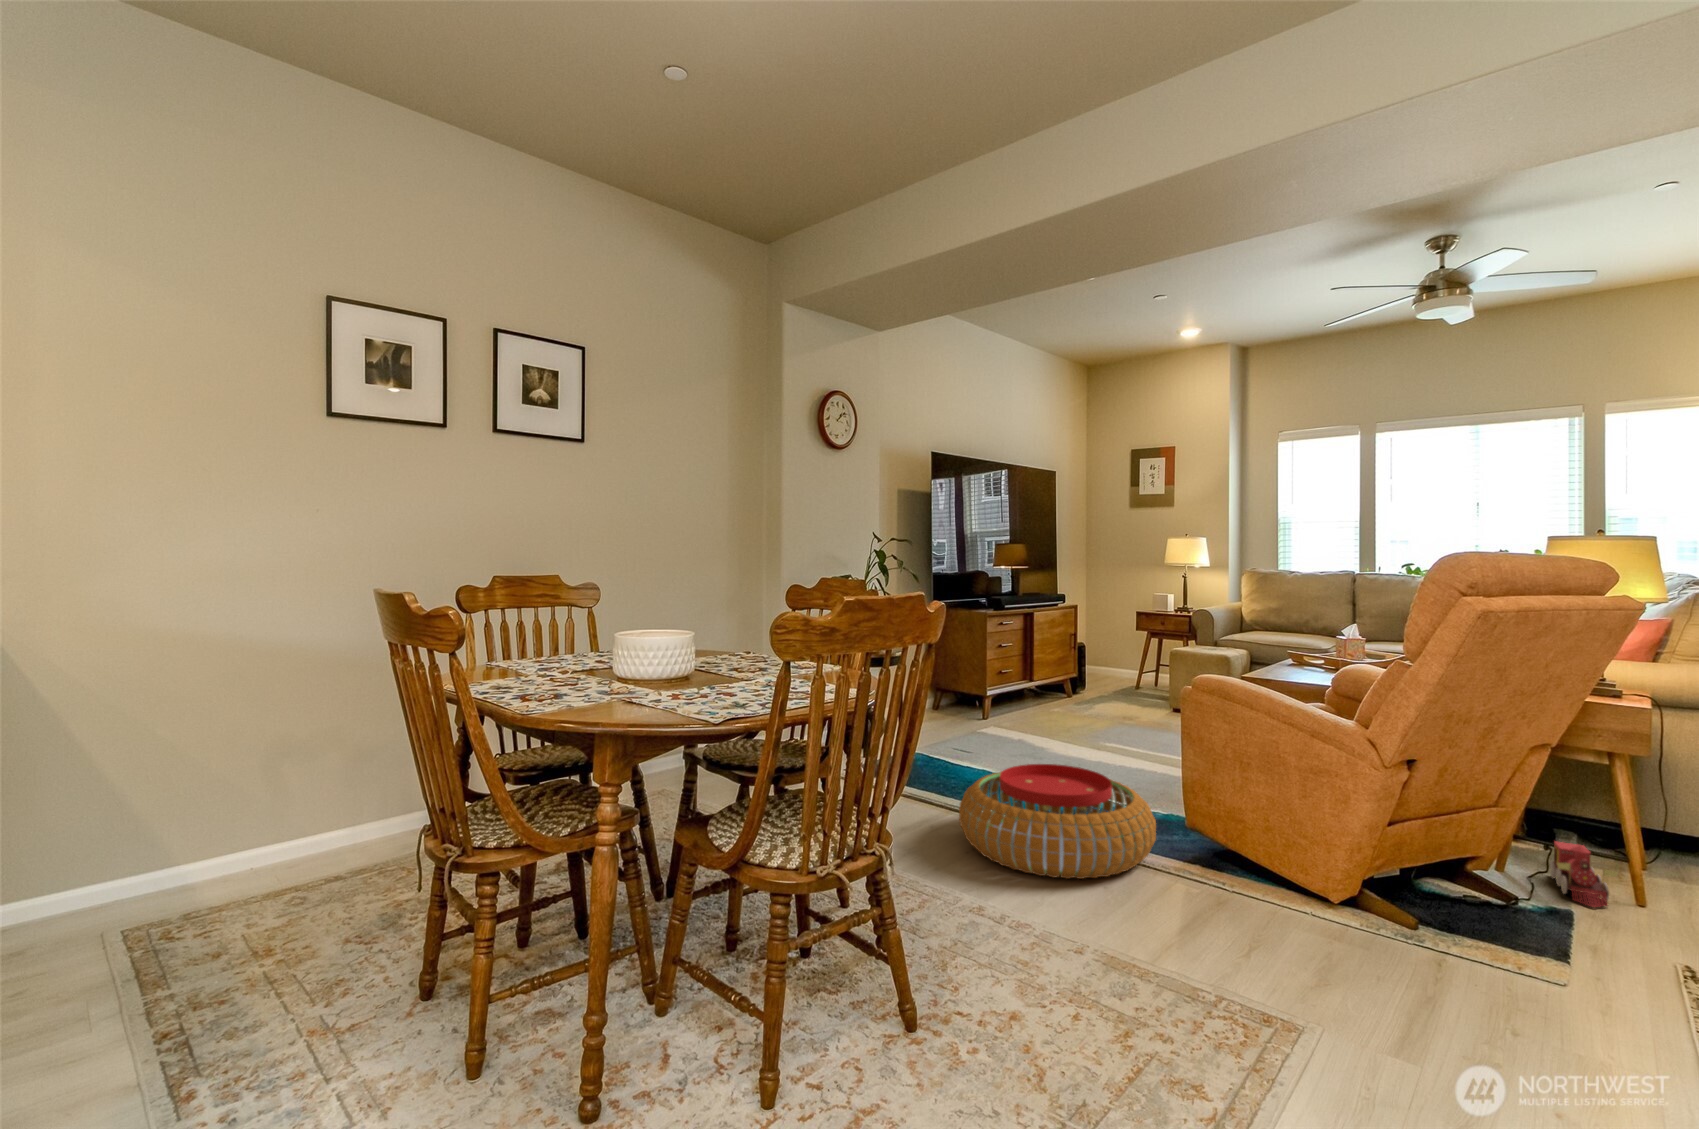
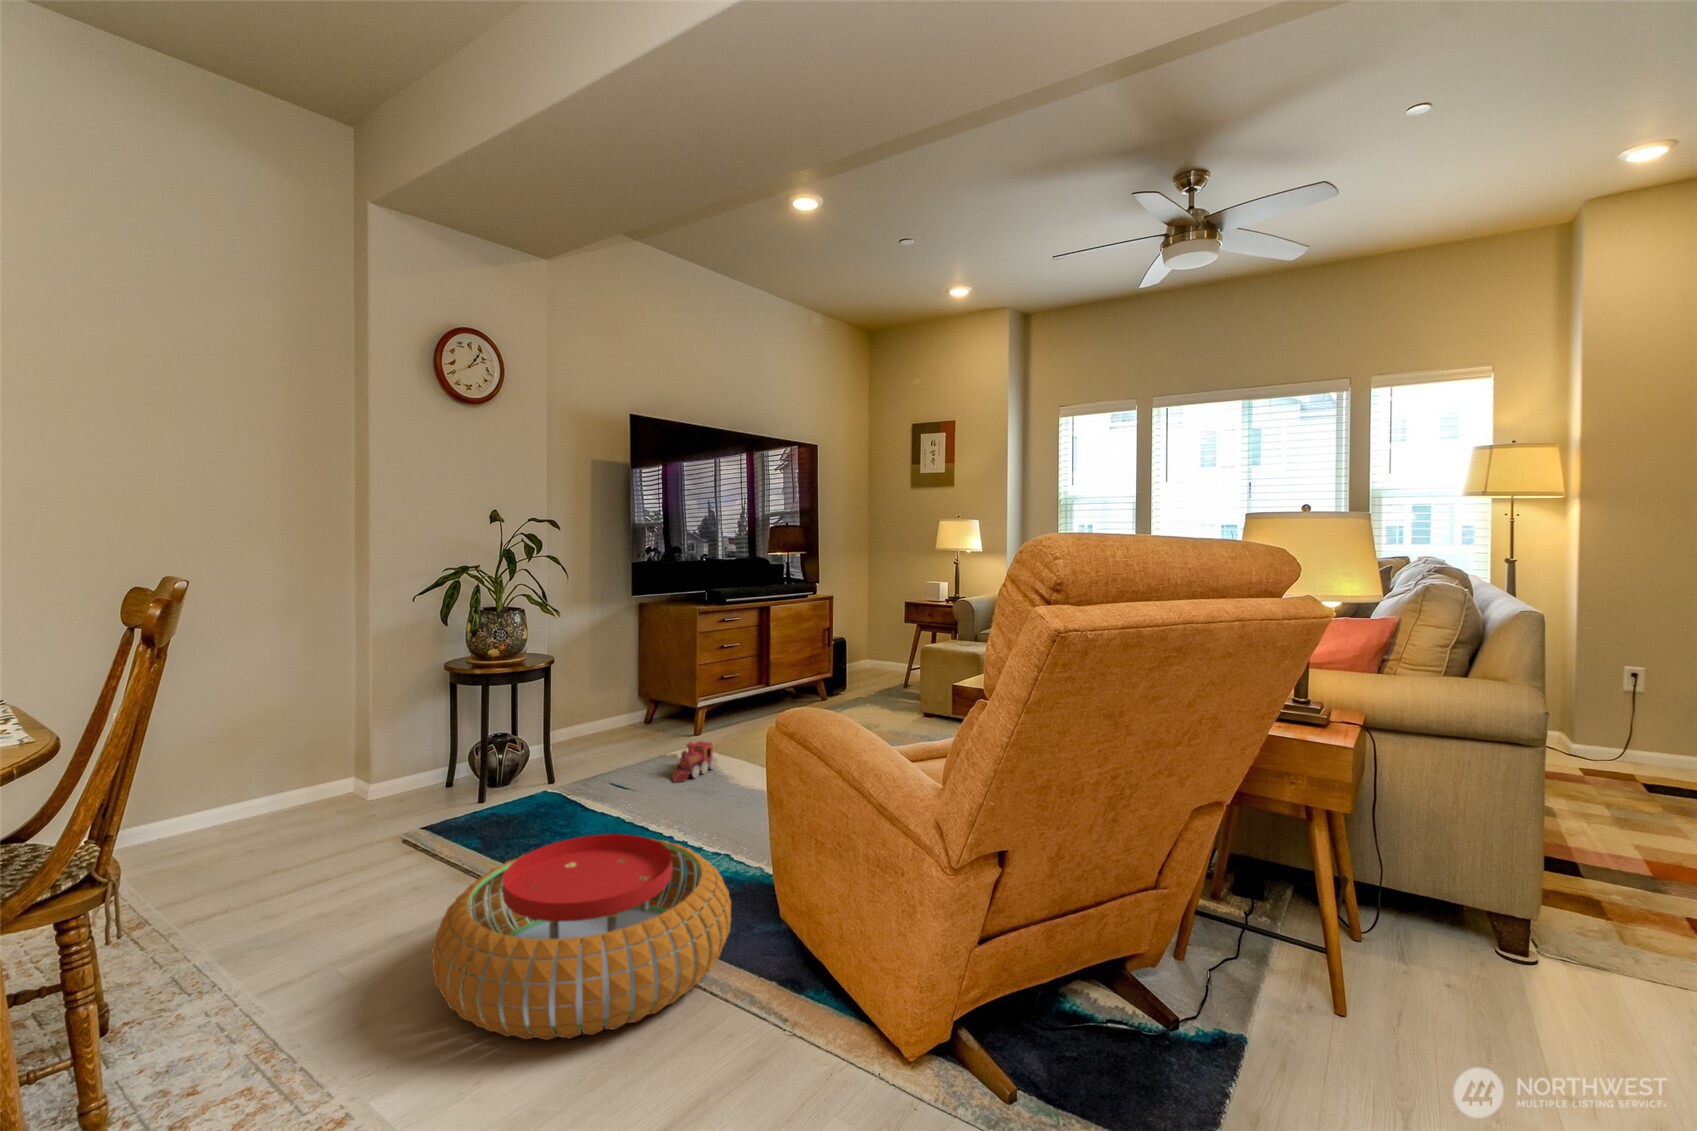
toy train: present [1550,841,1617,907] -> present [671,741,717,782]

